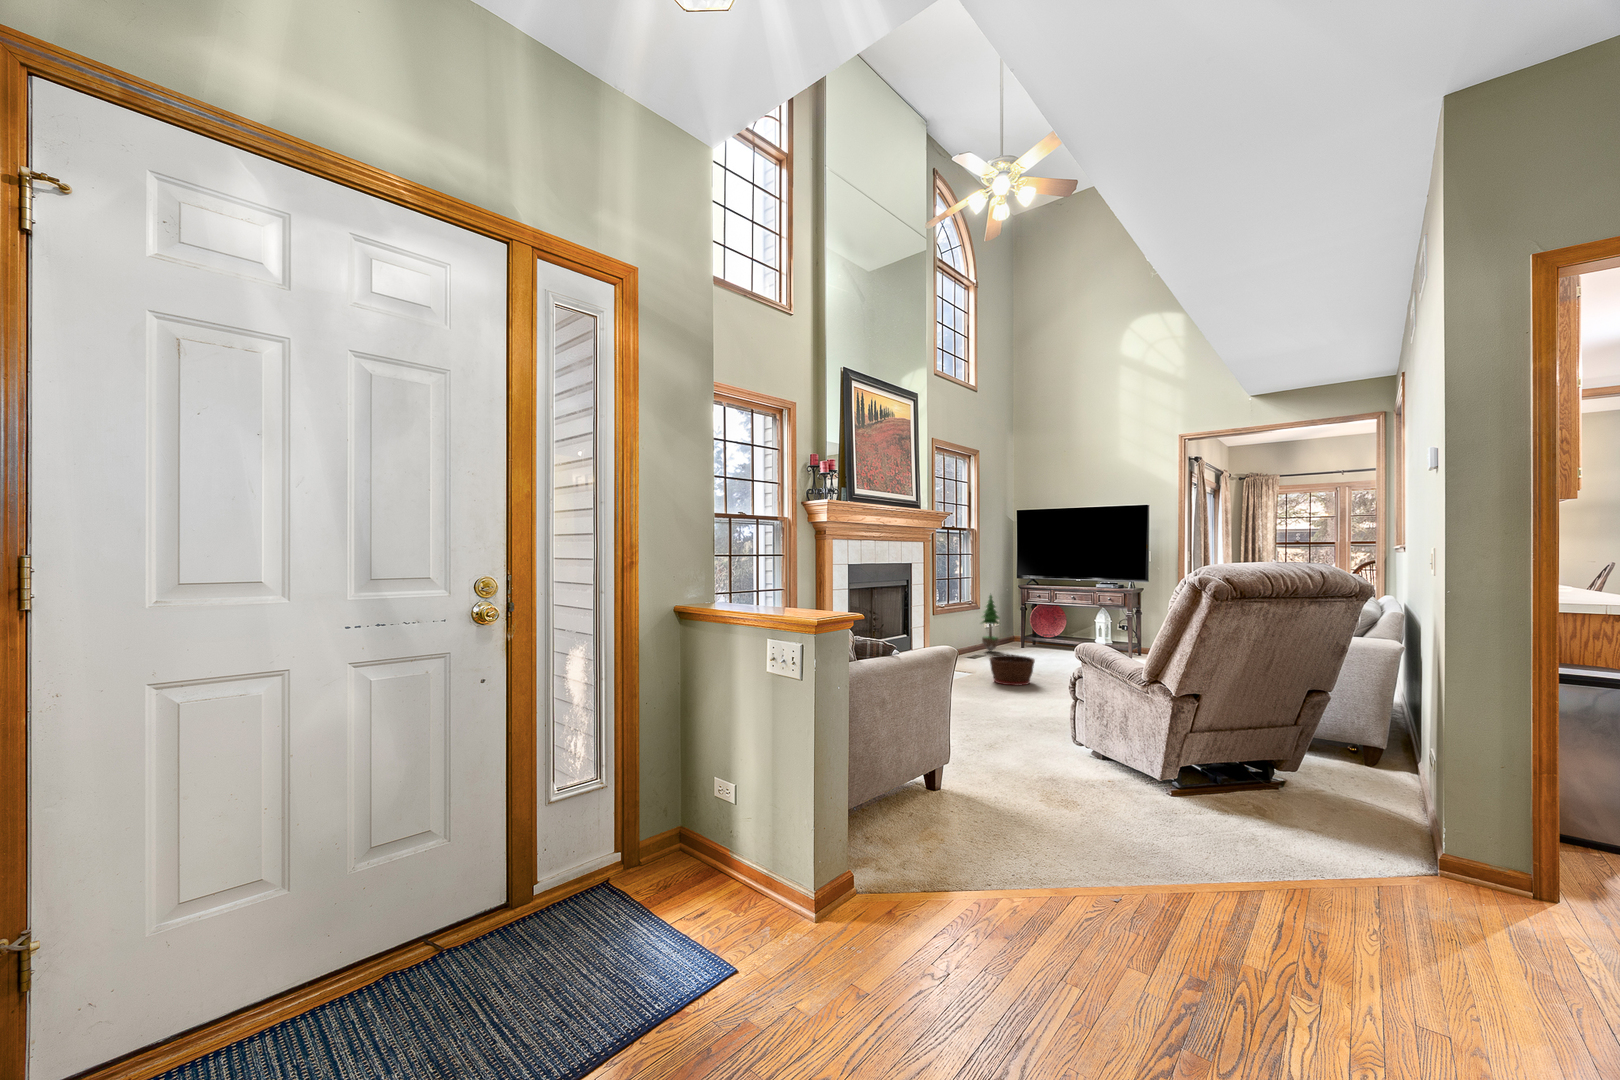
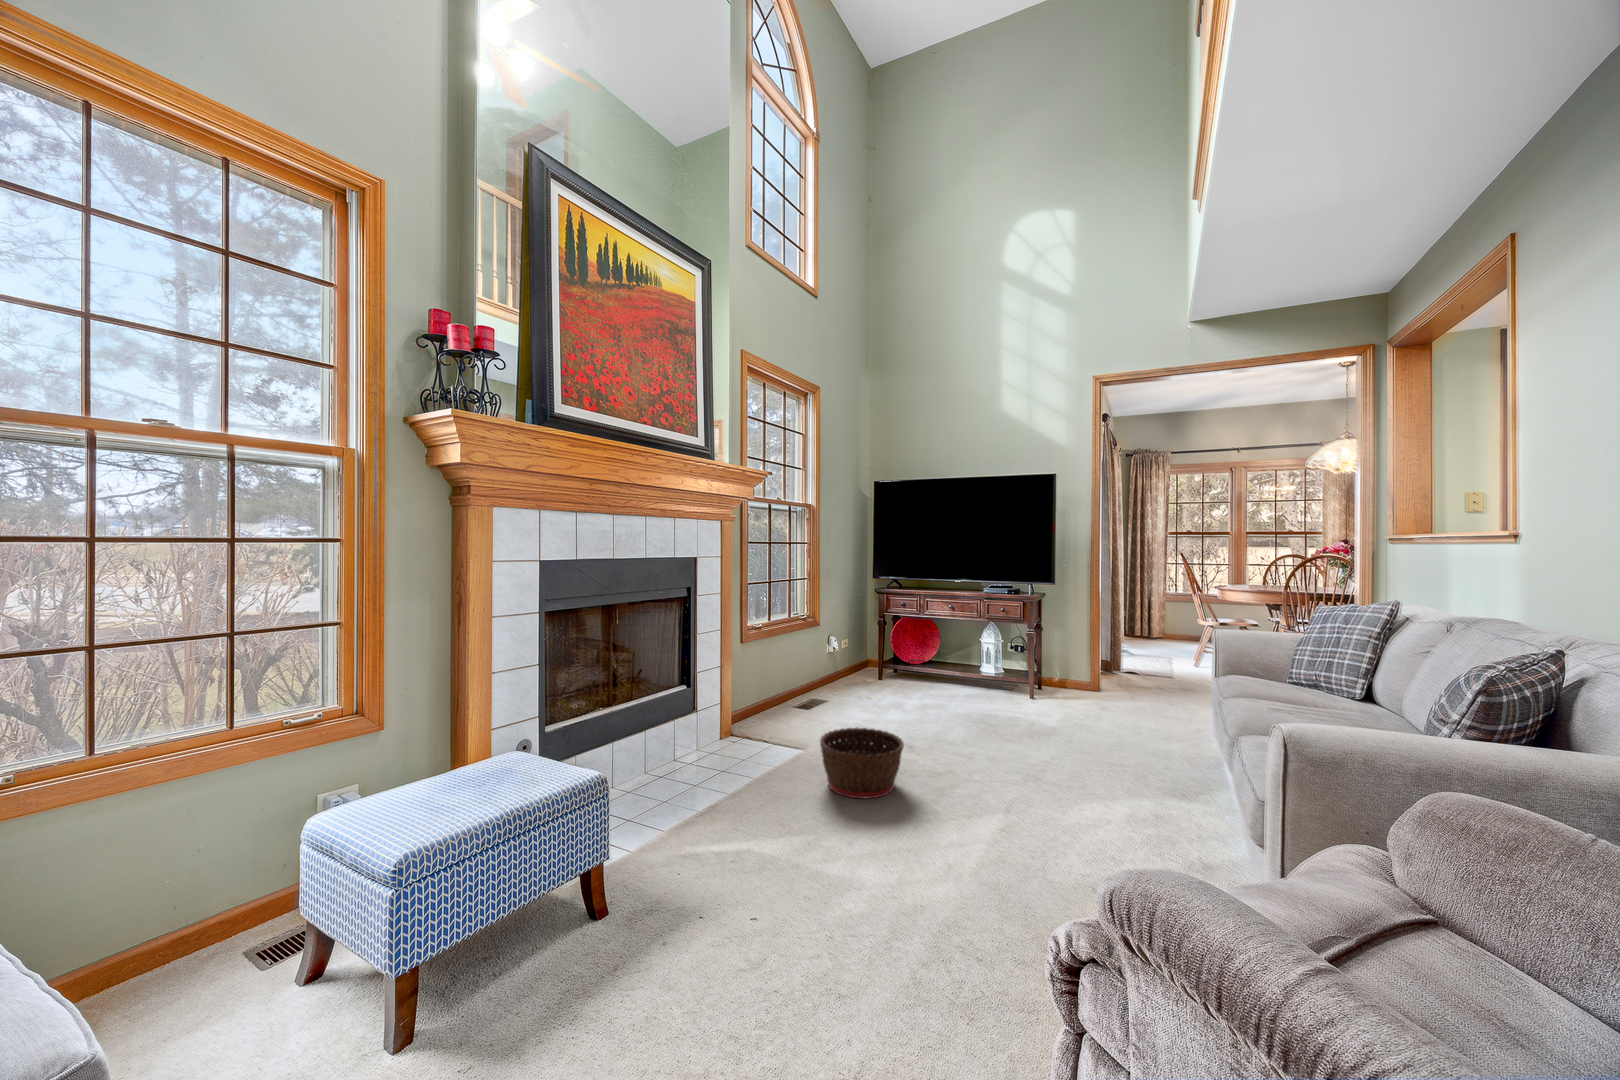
potted tree: present [982,595,999,651] -> none [817,602,849,690]

